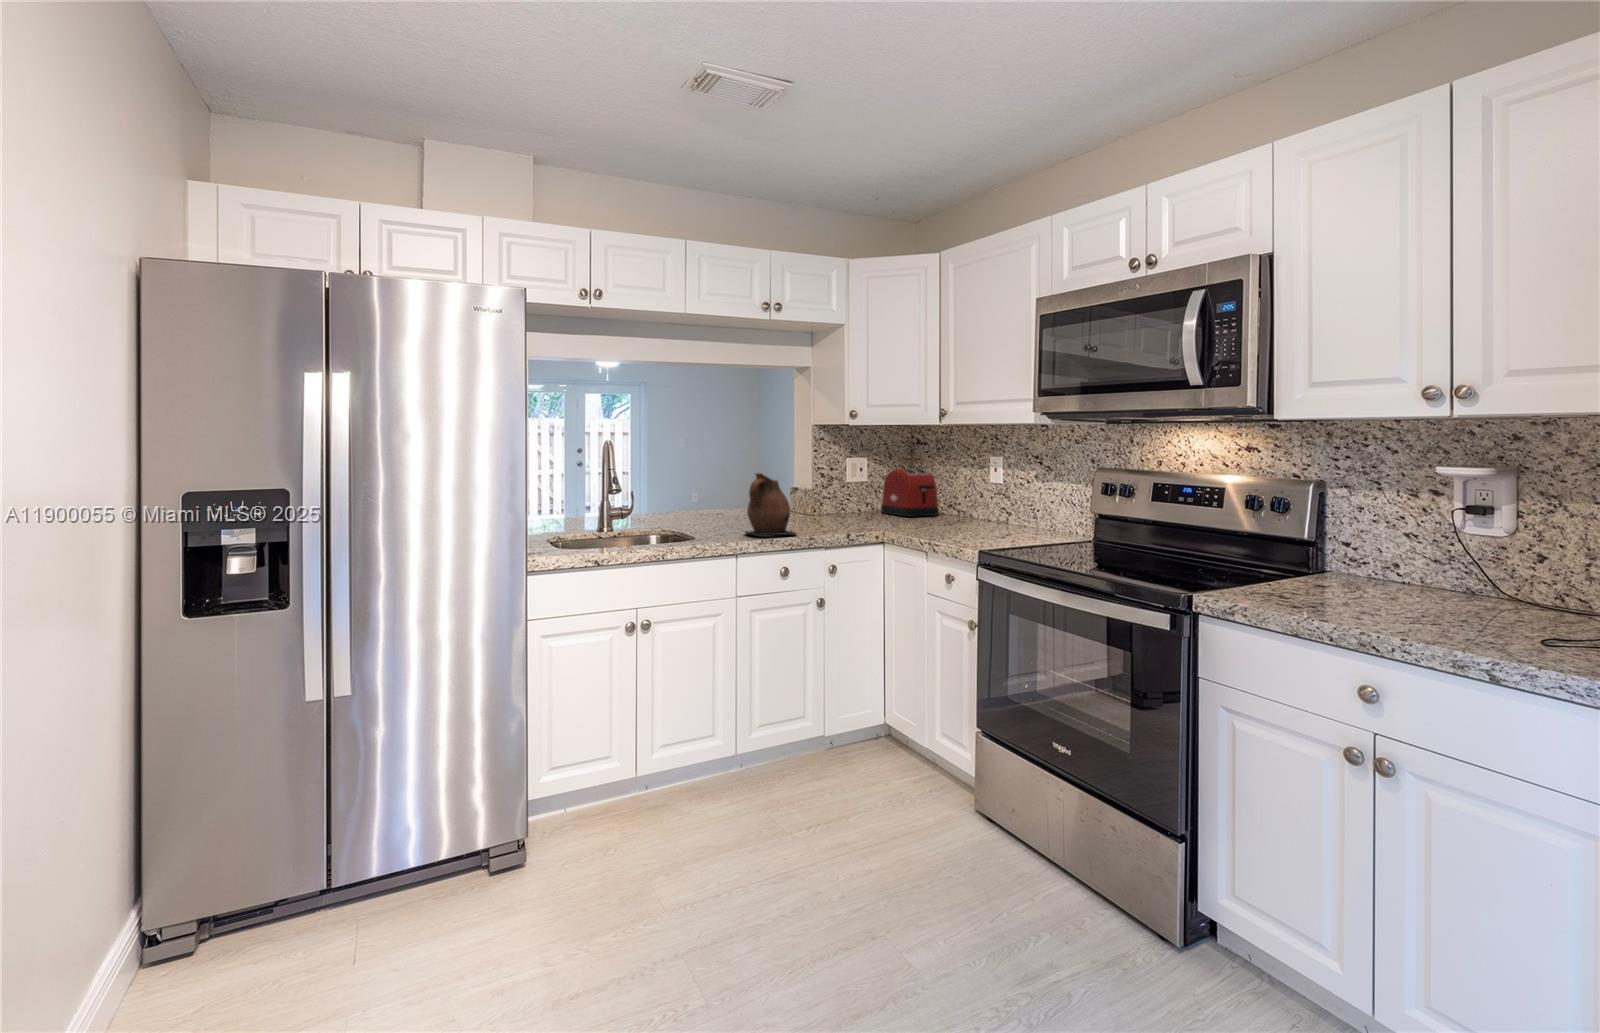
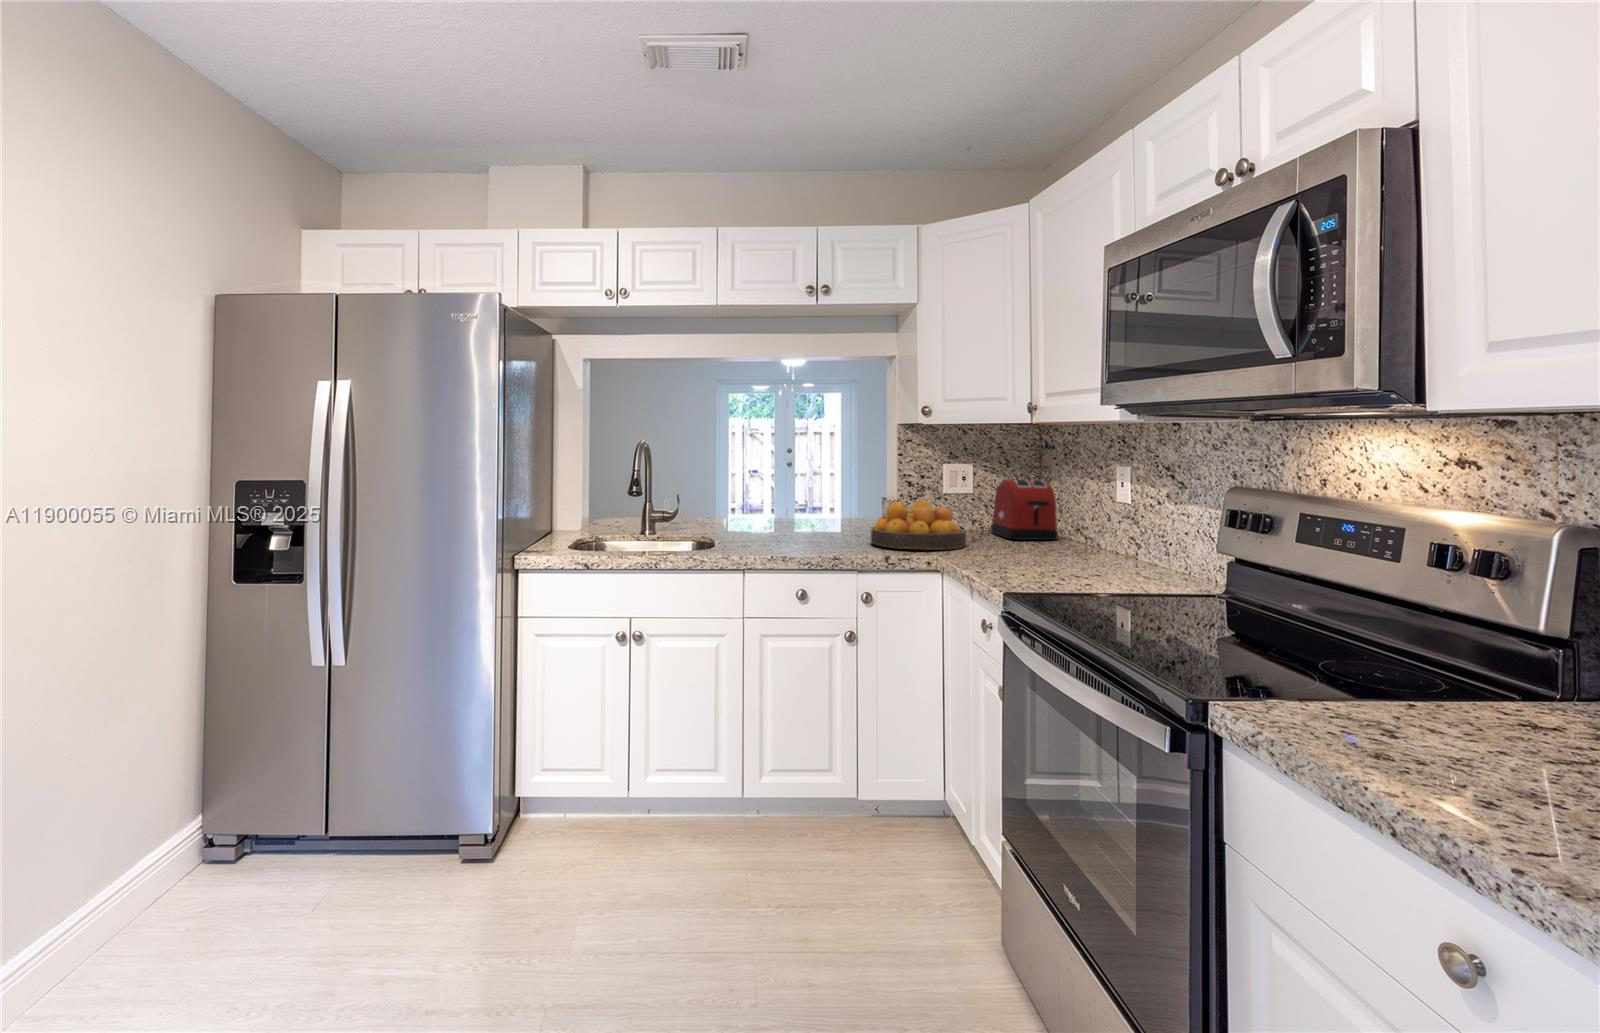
ceramic pitcher: present [746,473,795,535] -> none [777,480,835,556]
fruit bowl: none [804,488,882,527] -> present [871,500,966,550]

